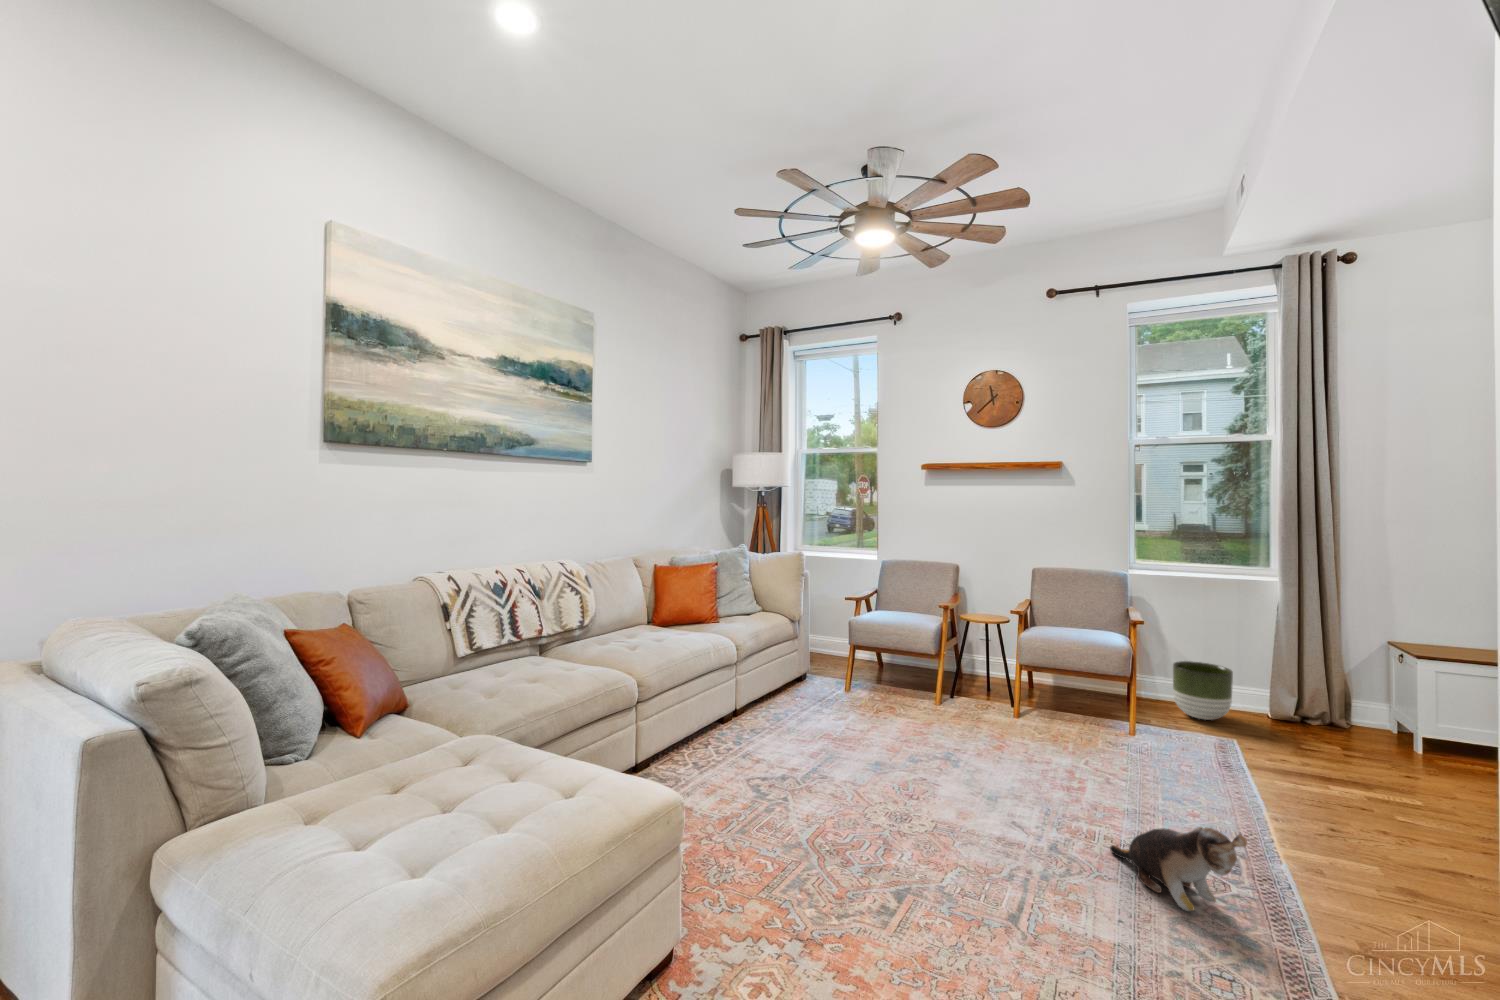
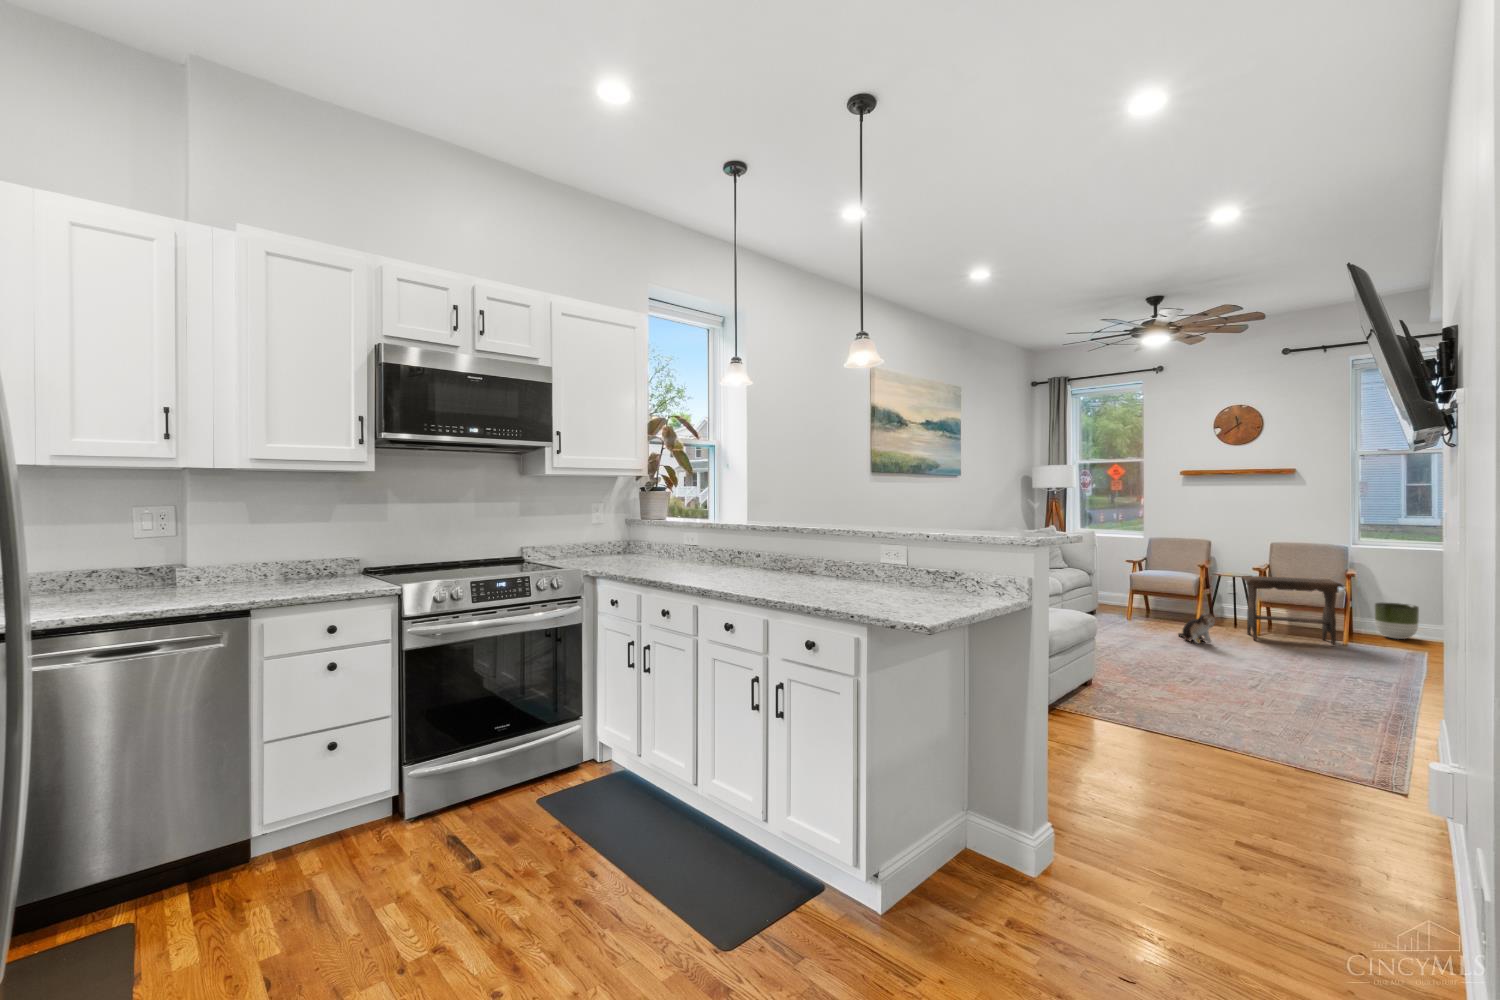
footstool: none [999,628,1148,751] -> present [1242,576,1343,646]
plush toy: present [1110,827,1247,911] -> present [1178,613,1217,644]

